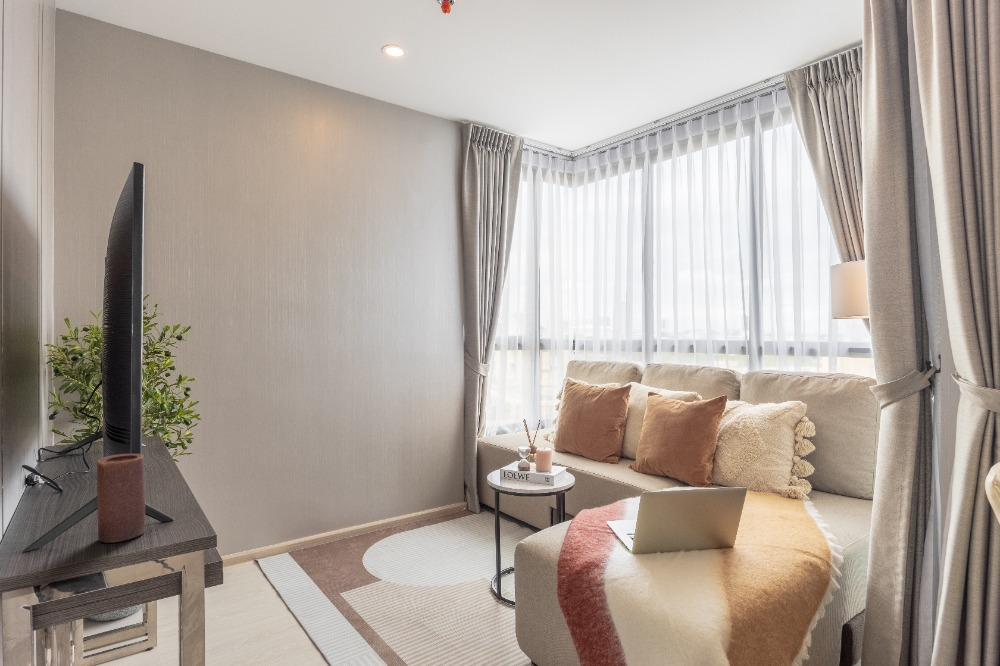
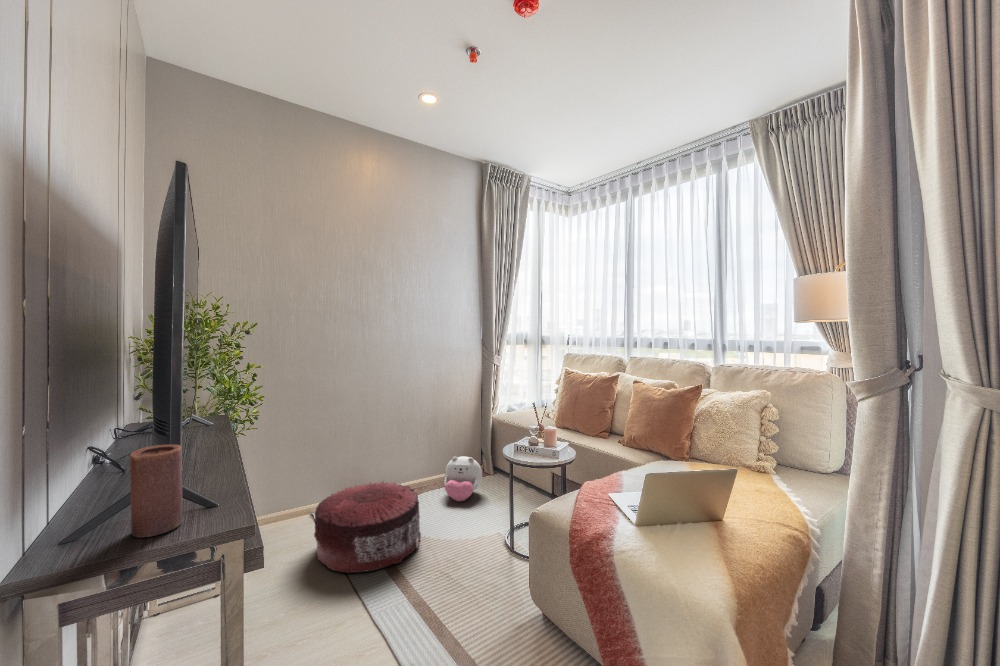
plush toy: none [417,490,464,545] -> present [444,456,482,501]
pouf: none [259,518,388,626] -> present [314,481,421,573]

